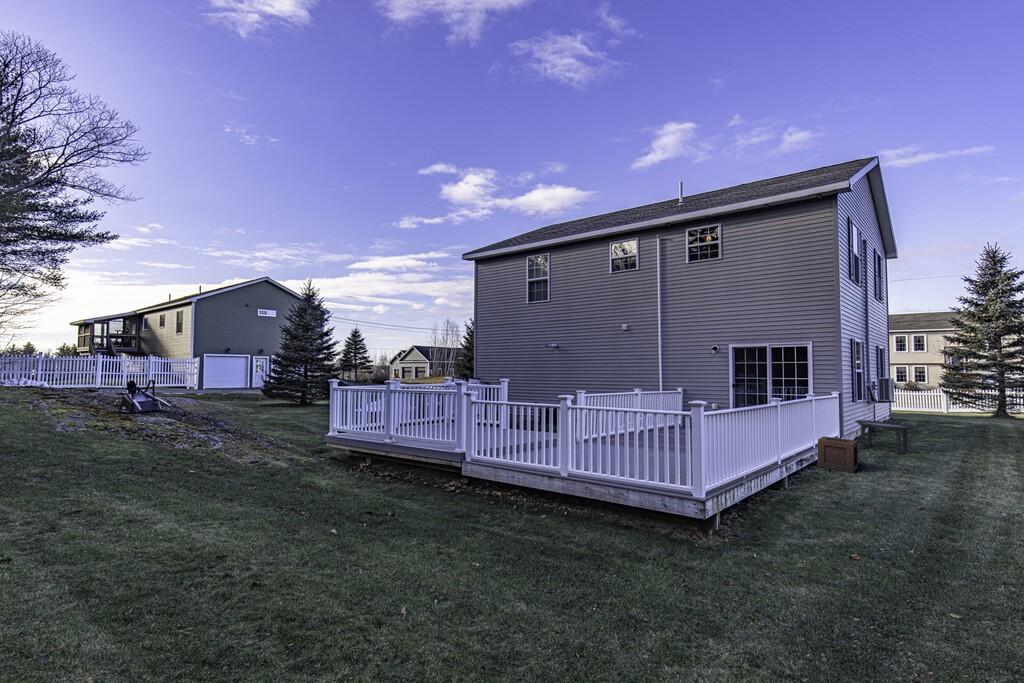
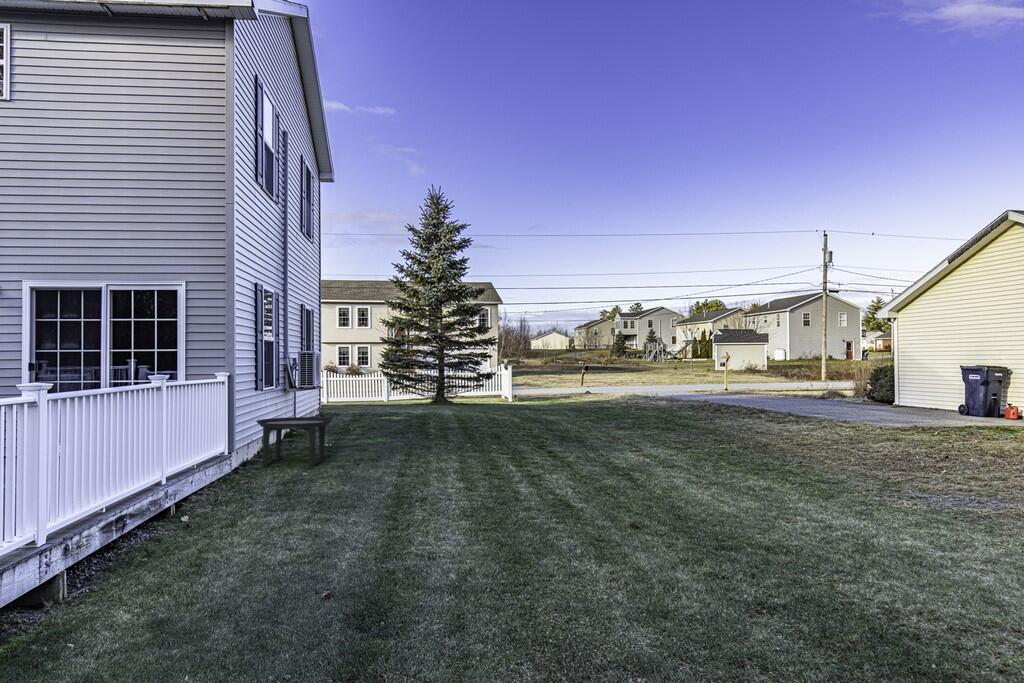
wooden crate: present [817,436,858,473] -> none [159,460,237,529]

